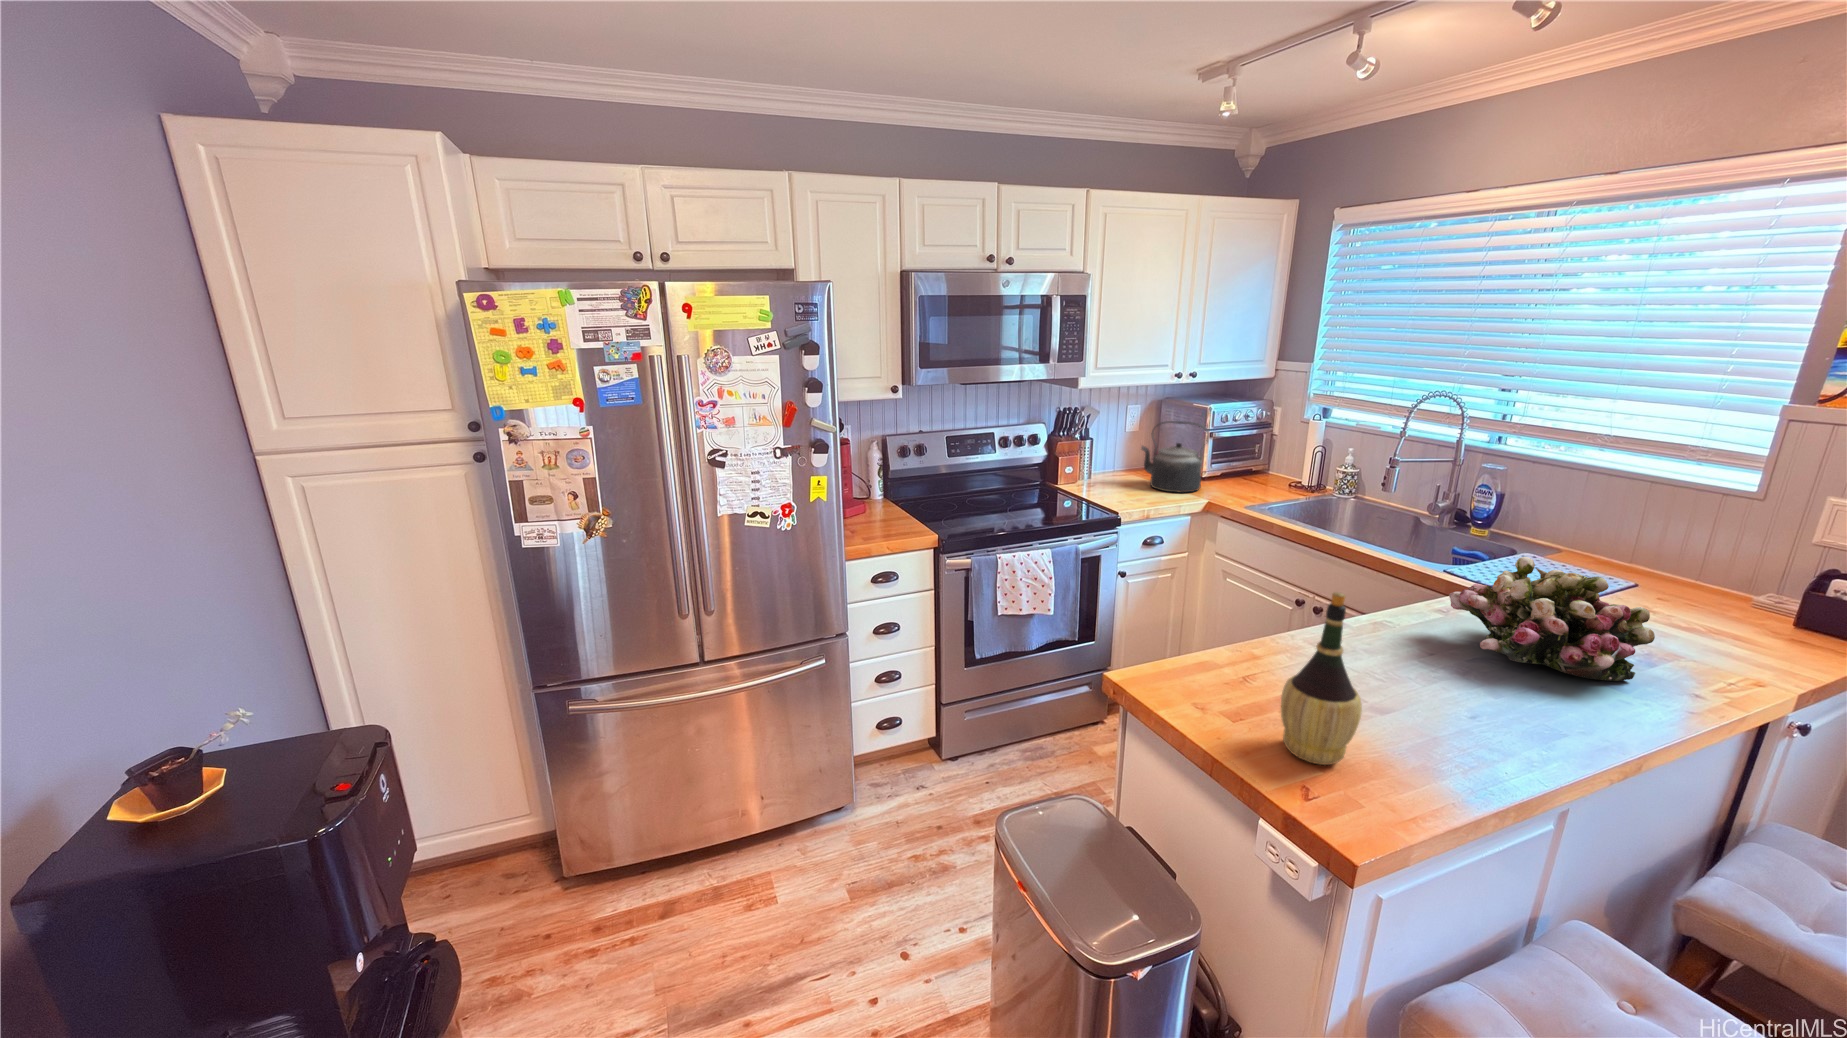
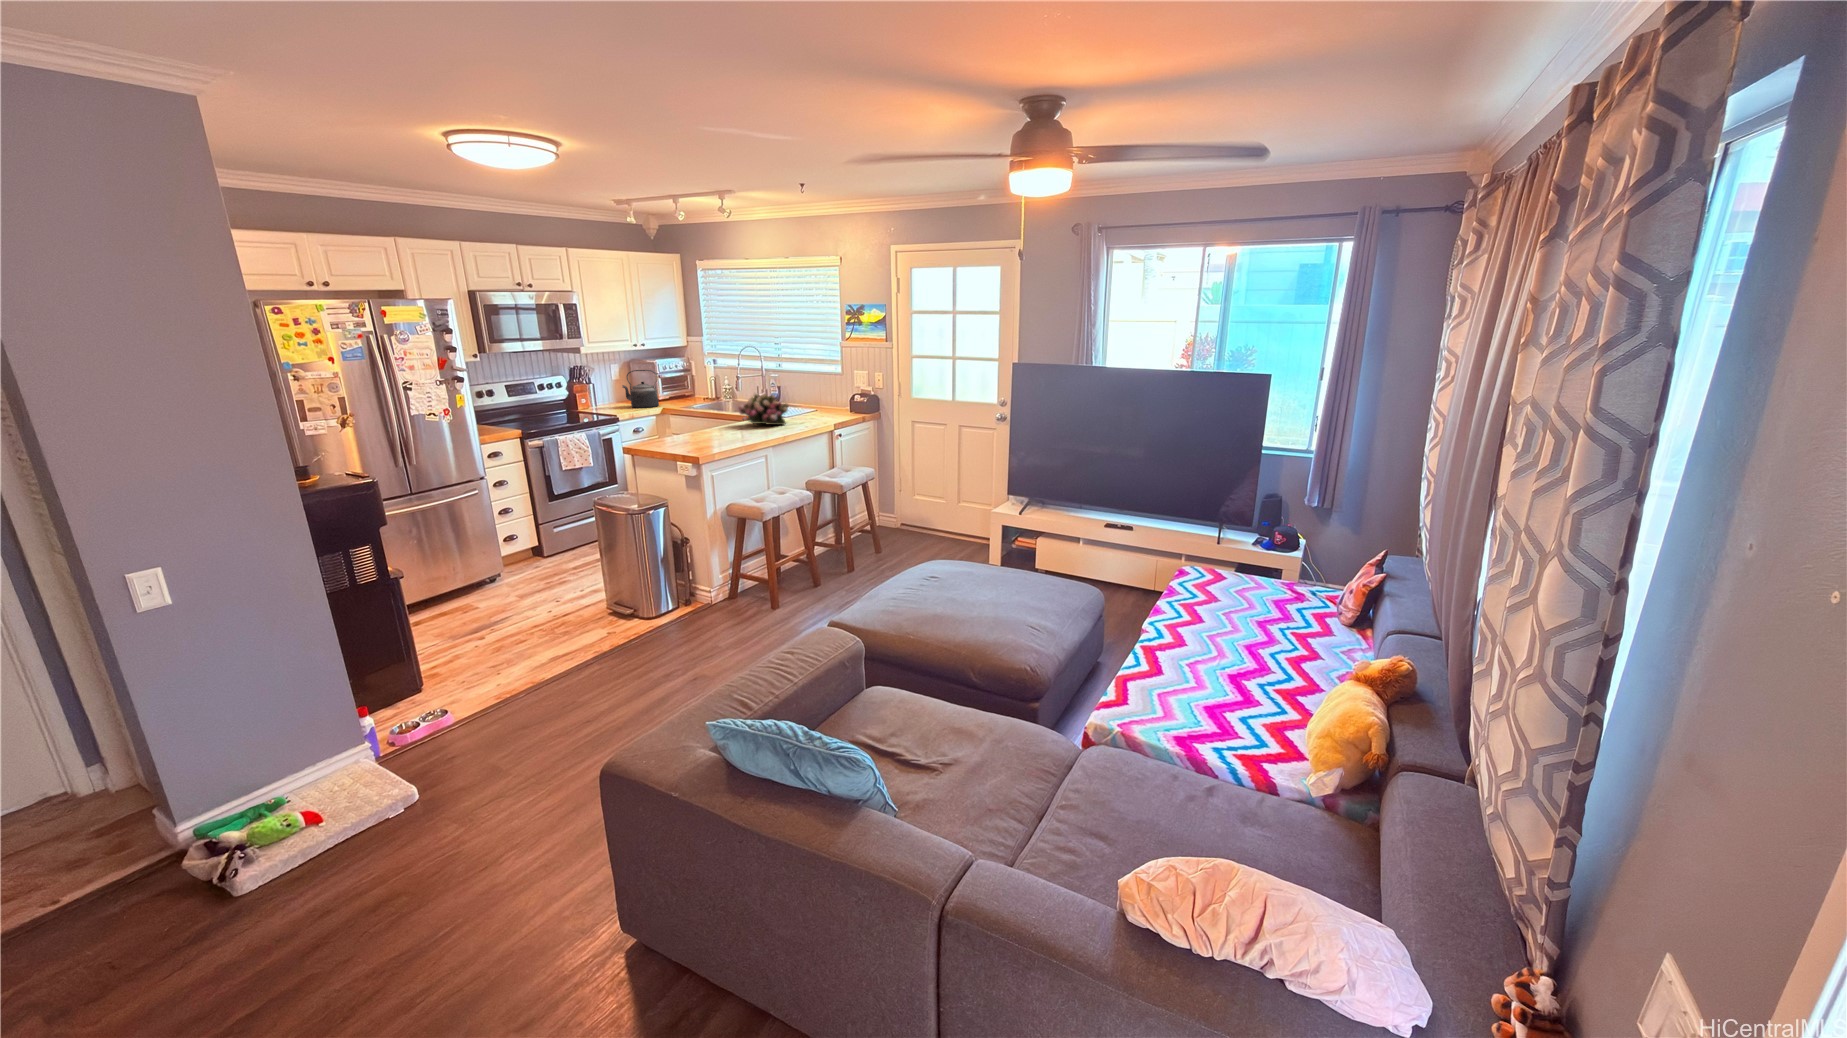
wine bottle: present [1281,592,1362,765] -> none [674,391,695,442]

